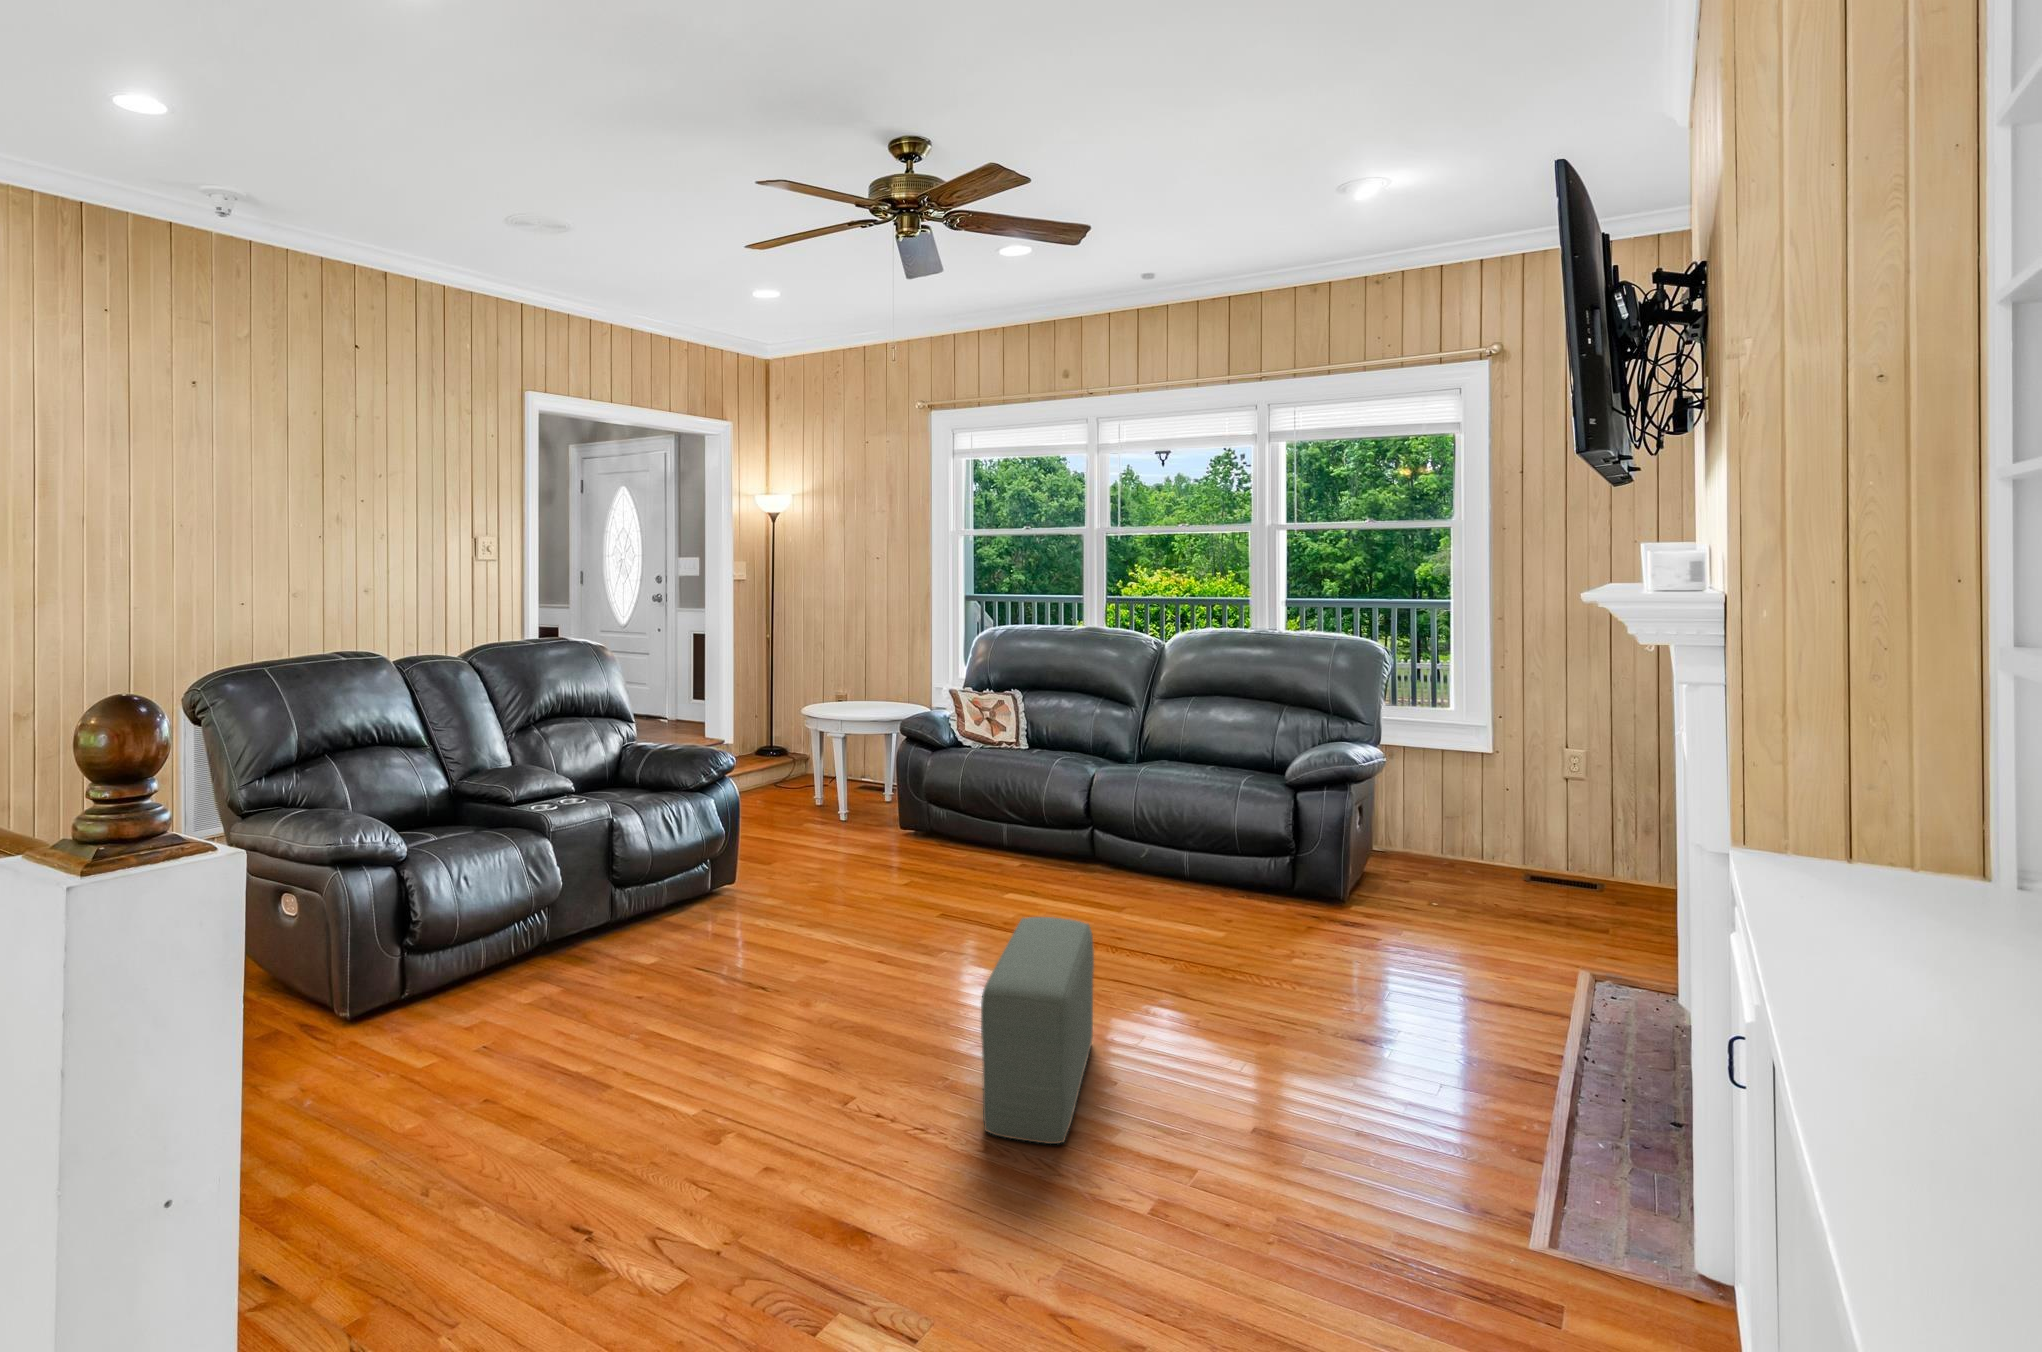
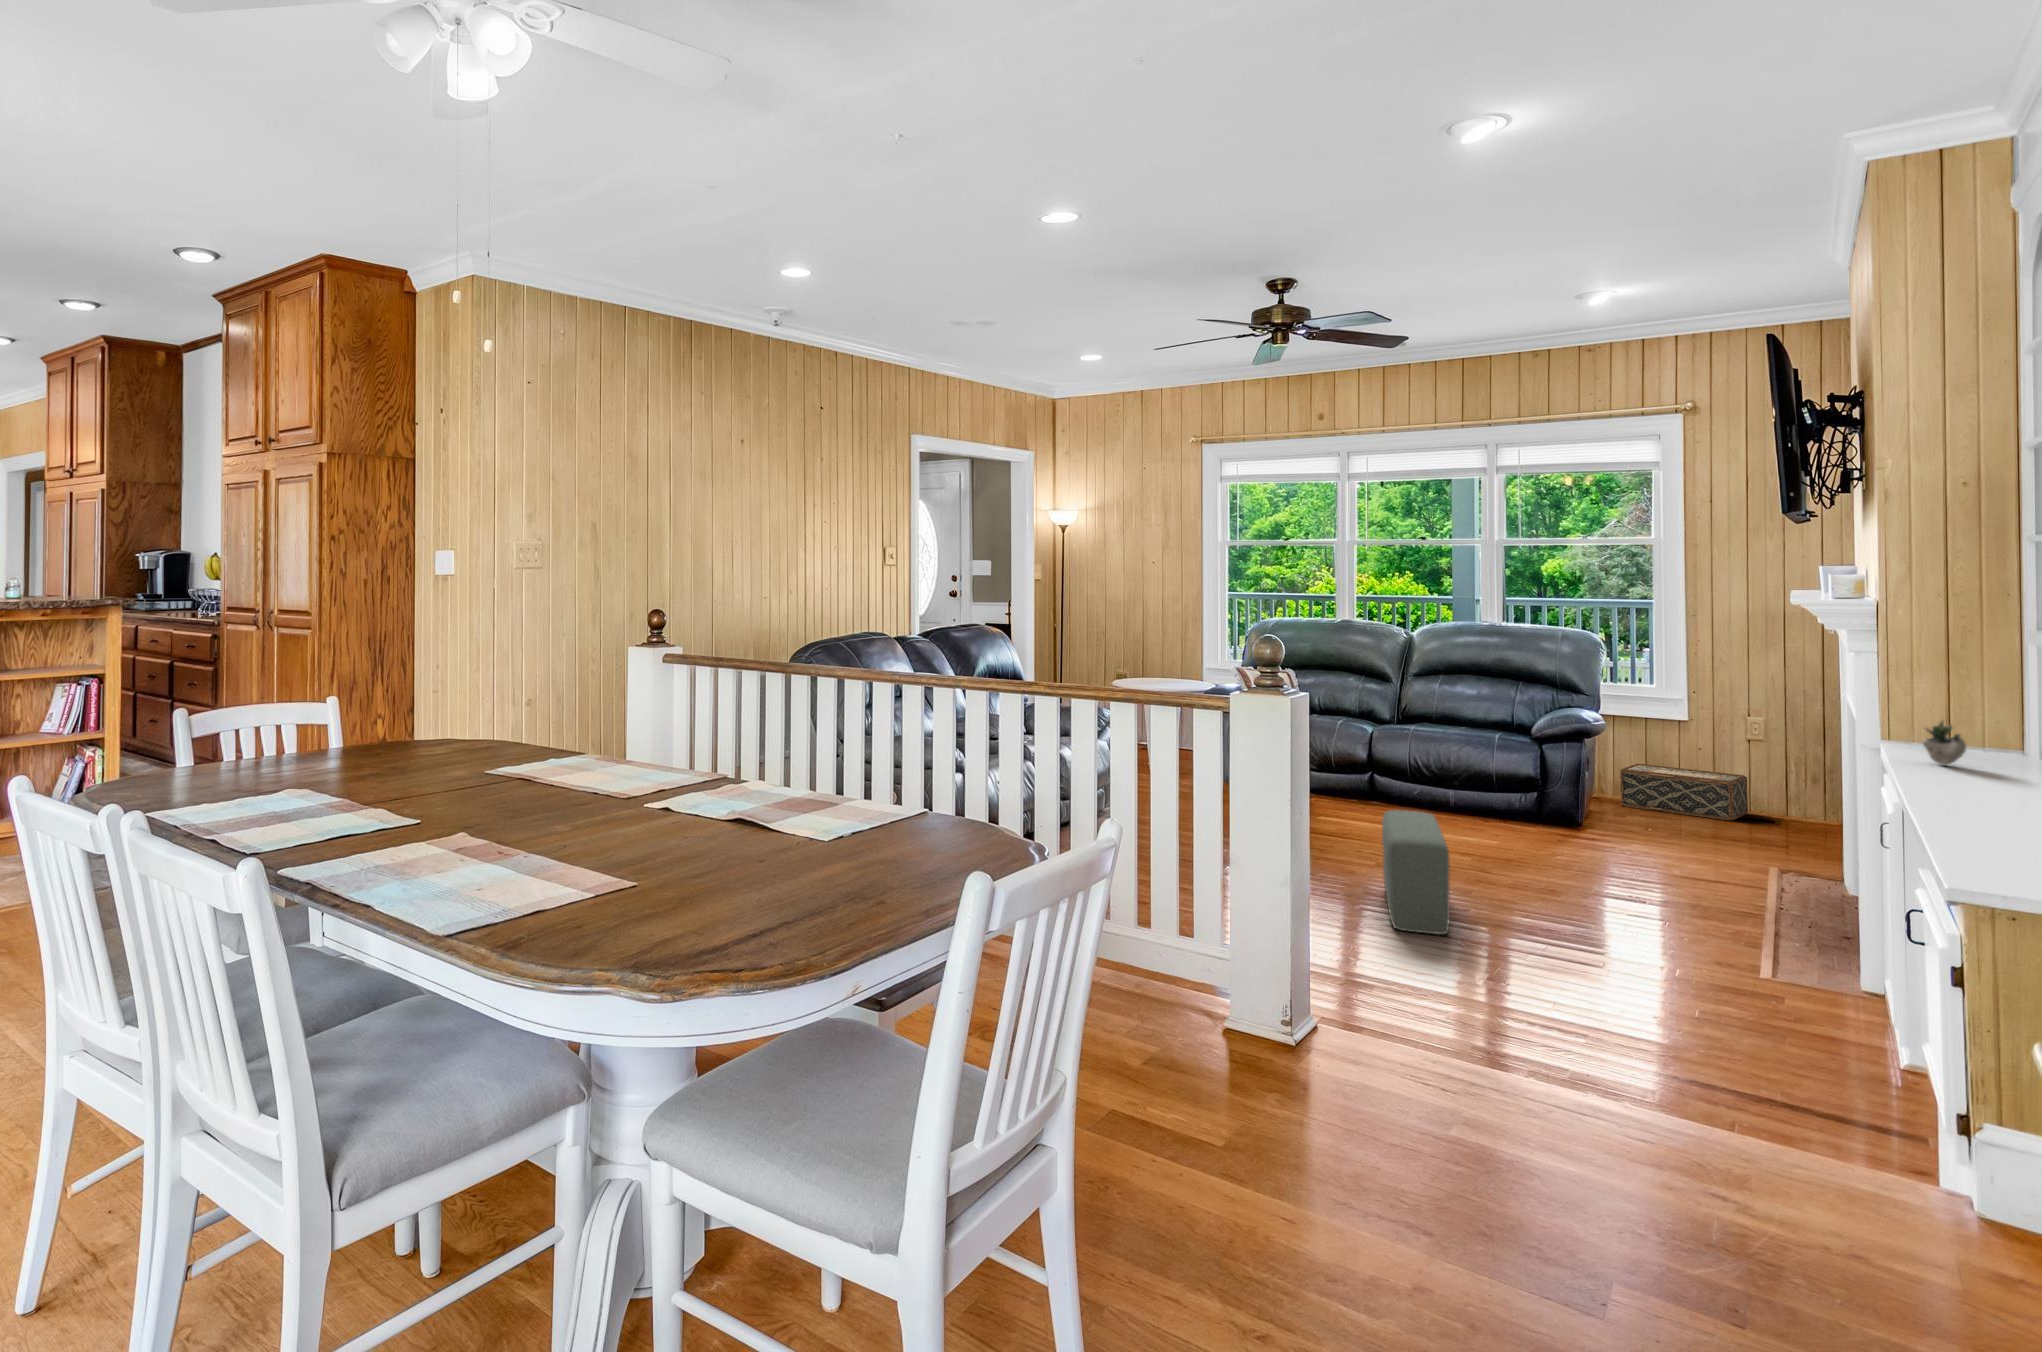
woven basket: none [1408,811,1564,890] -> present [1620,764,1748,820]
succulent plant: none [1811,821,1960,913] -> present [1923,721,1966,765]

